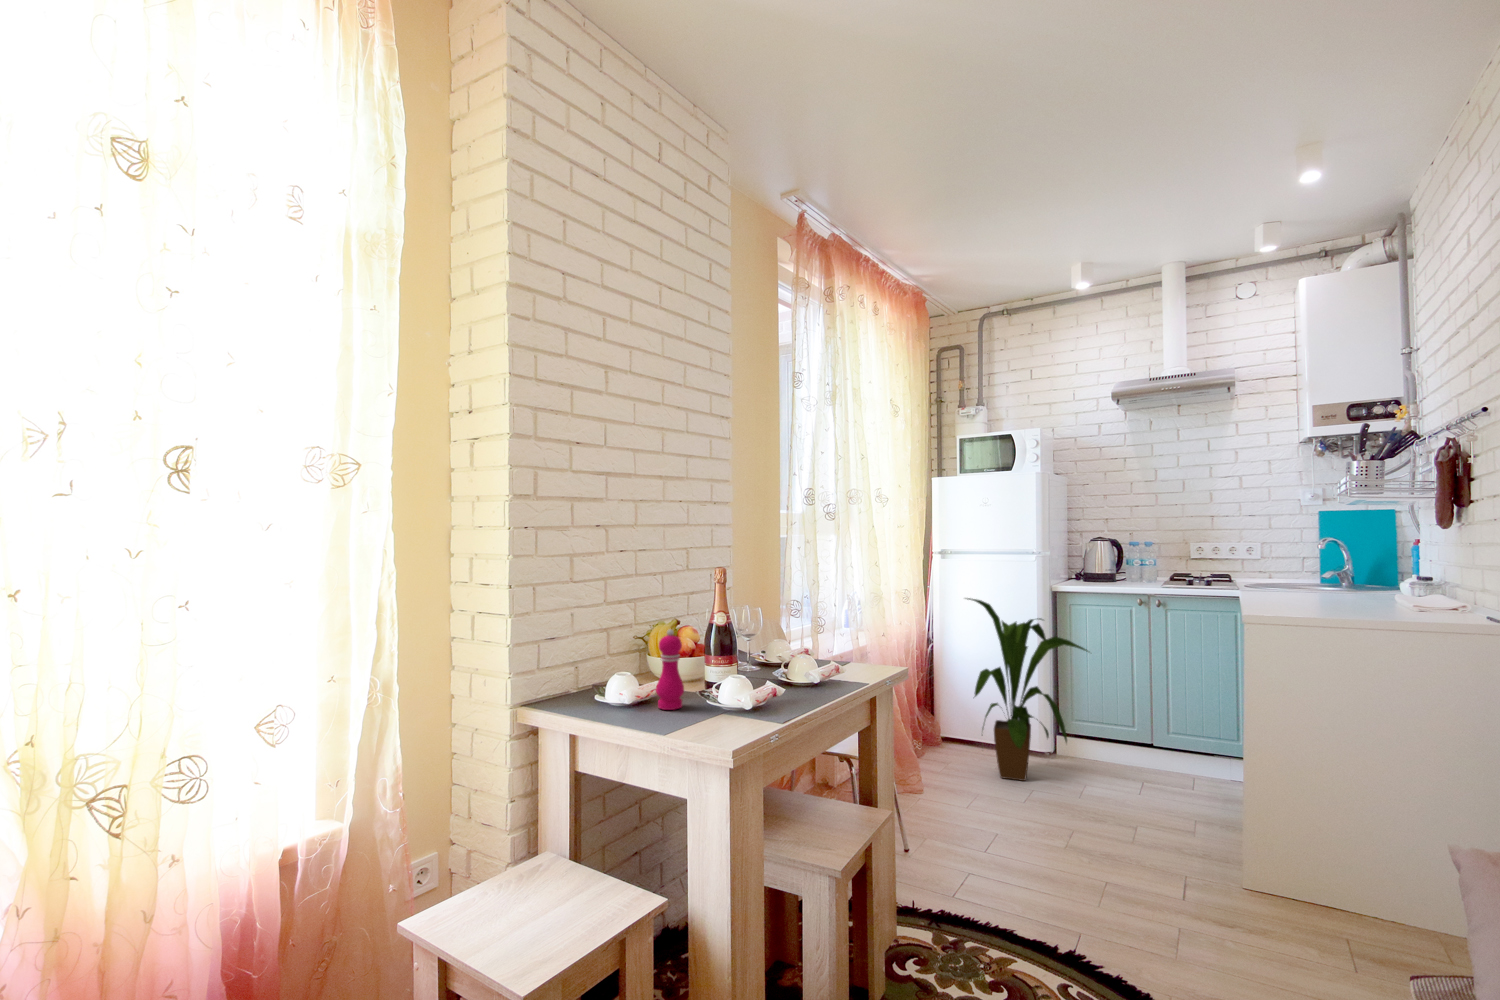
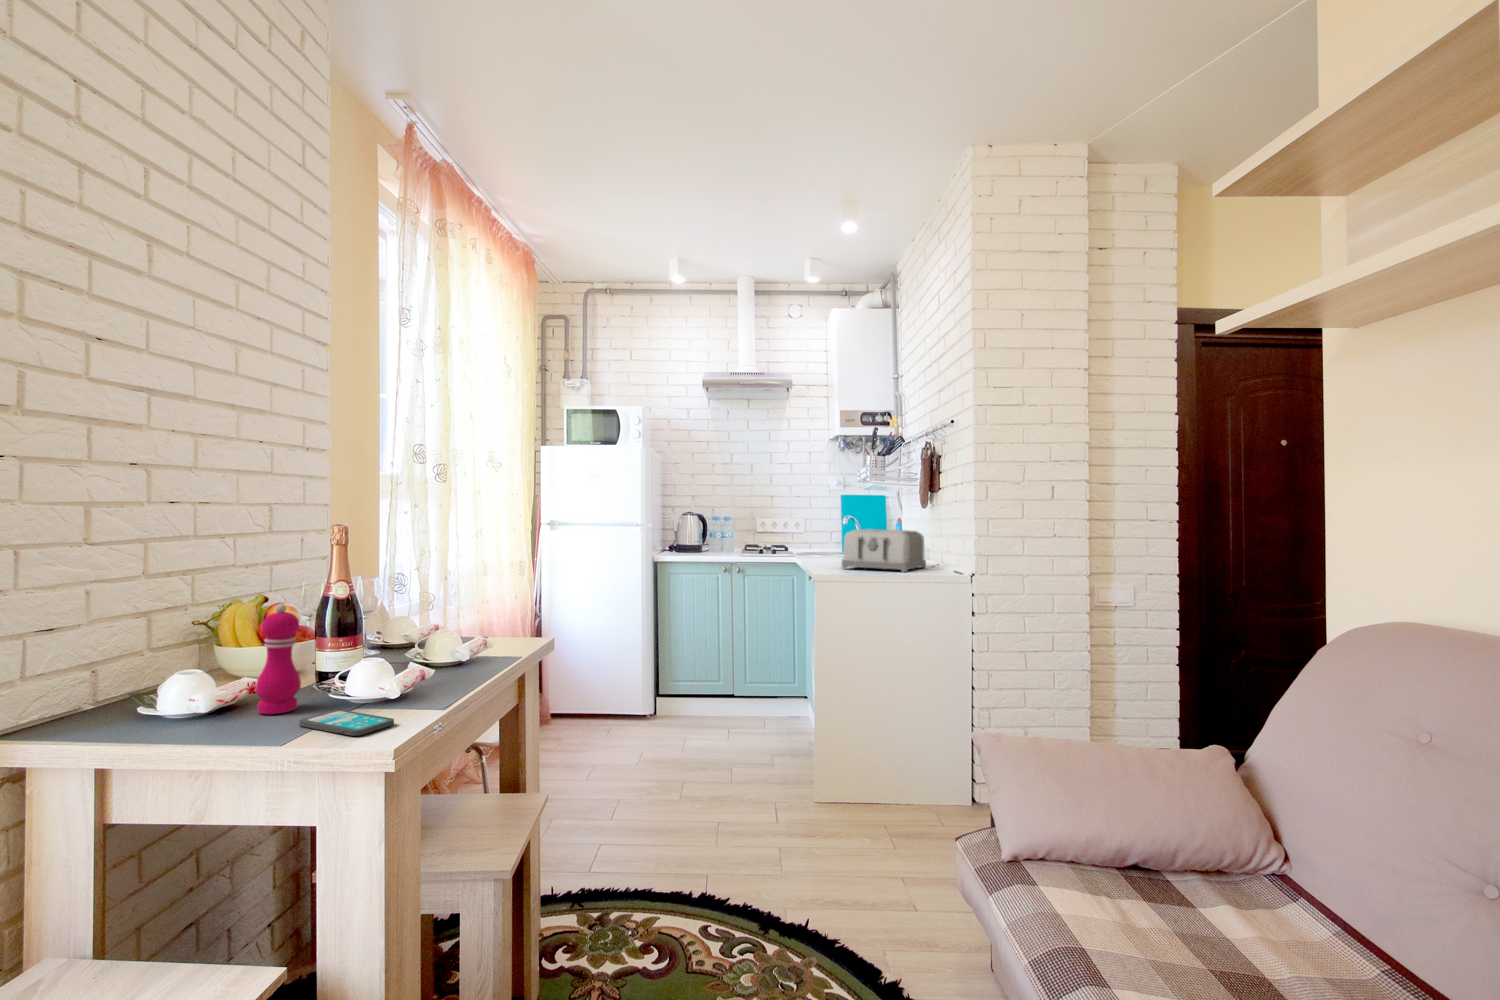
toaster: none [1280,559,1426,618] -> present [842,529,926,572]
house plant: present [967,598,1087,781] -> none [574,570,687,747]
smartphone: none [676,713,733,735] -> present [299,710,394,736]

